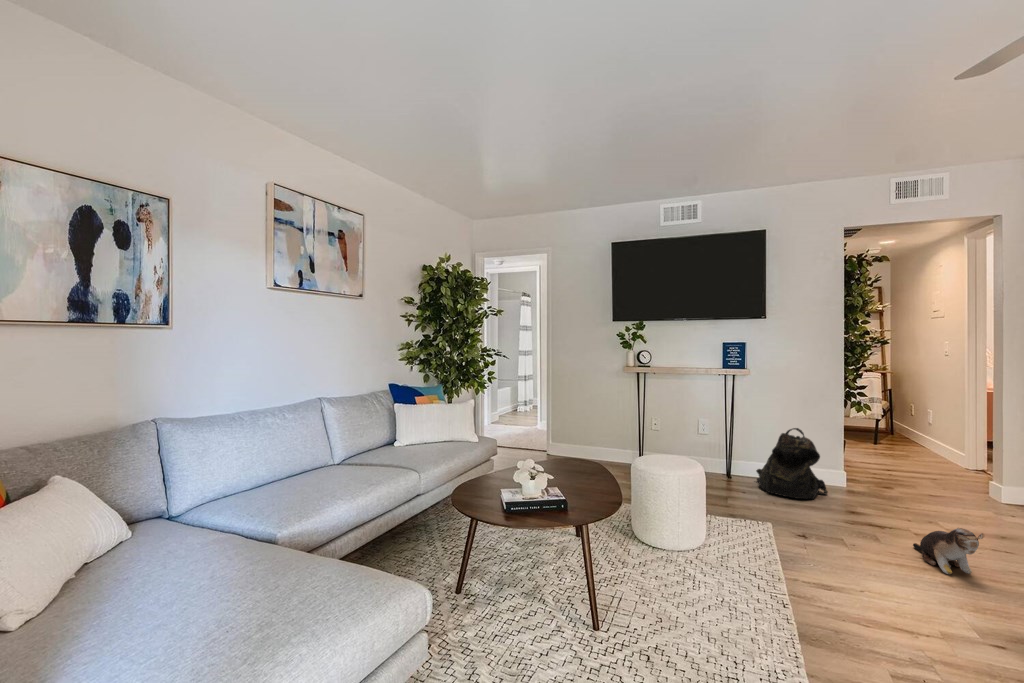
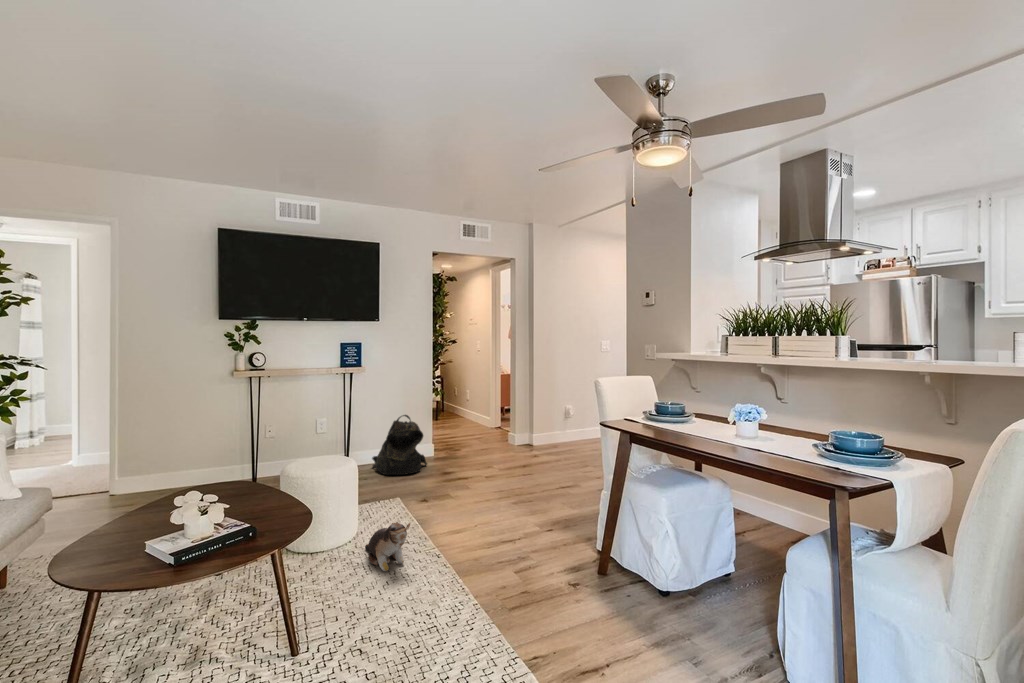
plush toy: present [913,528,984,574] -> present [365,523,410,571]

